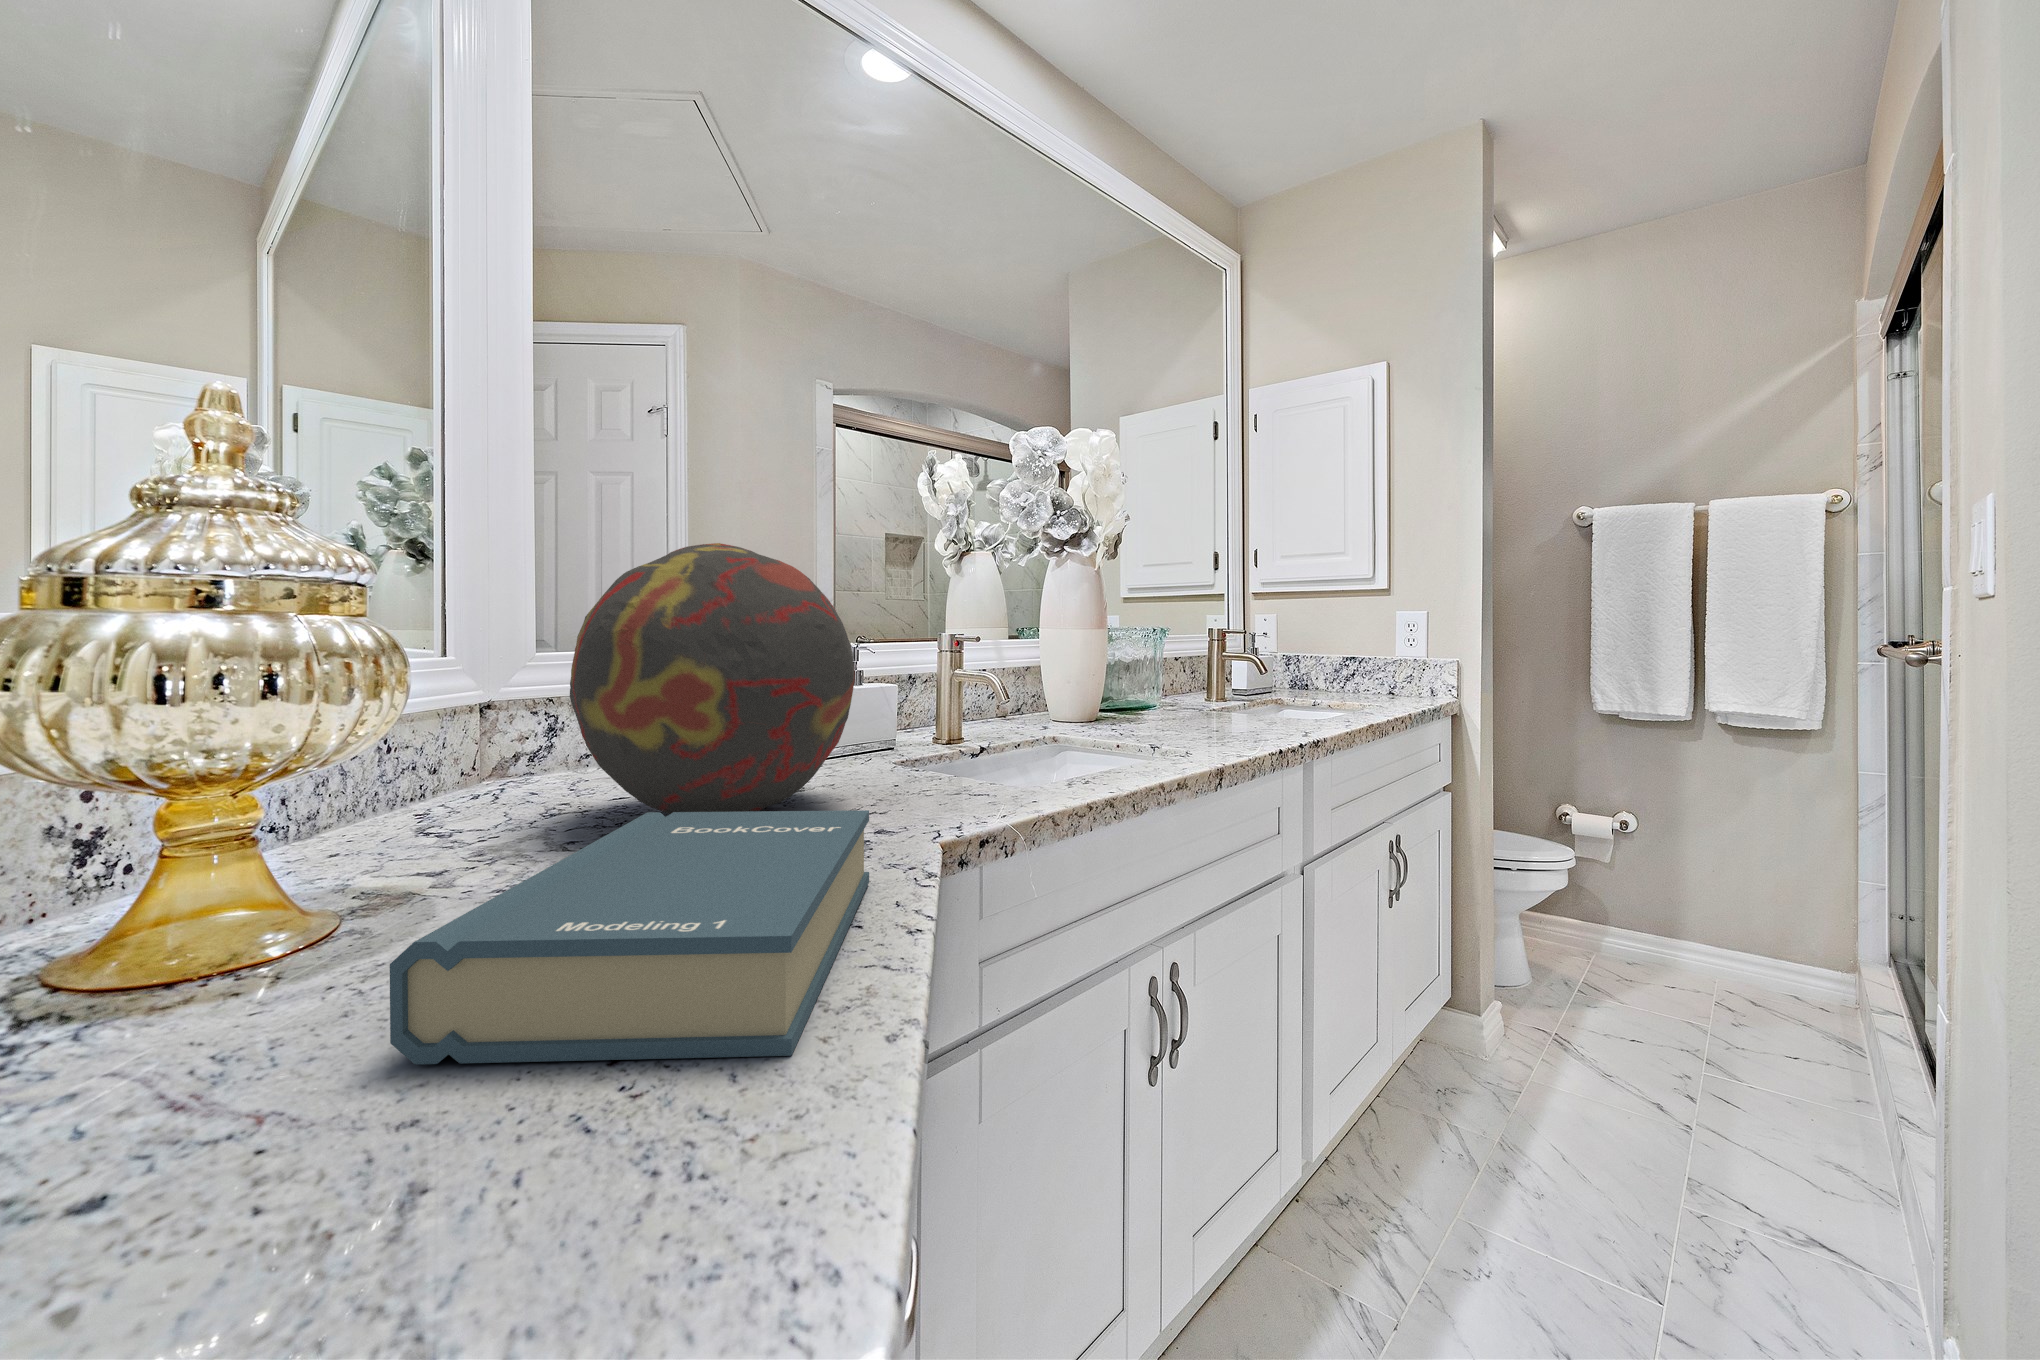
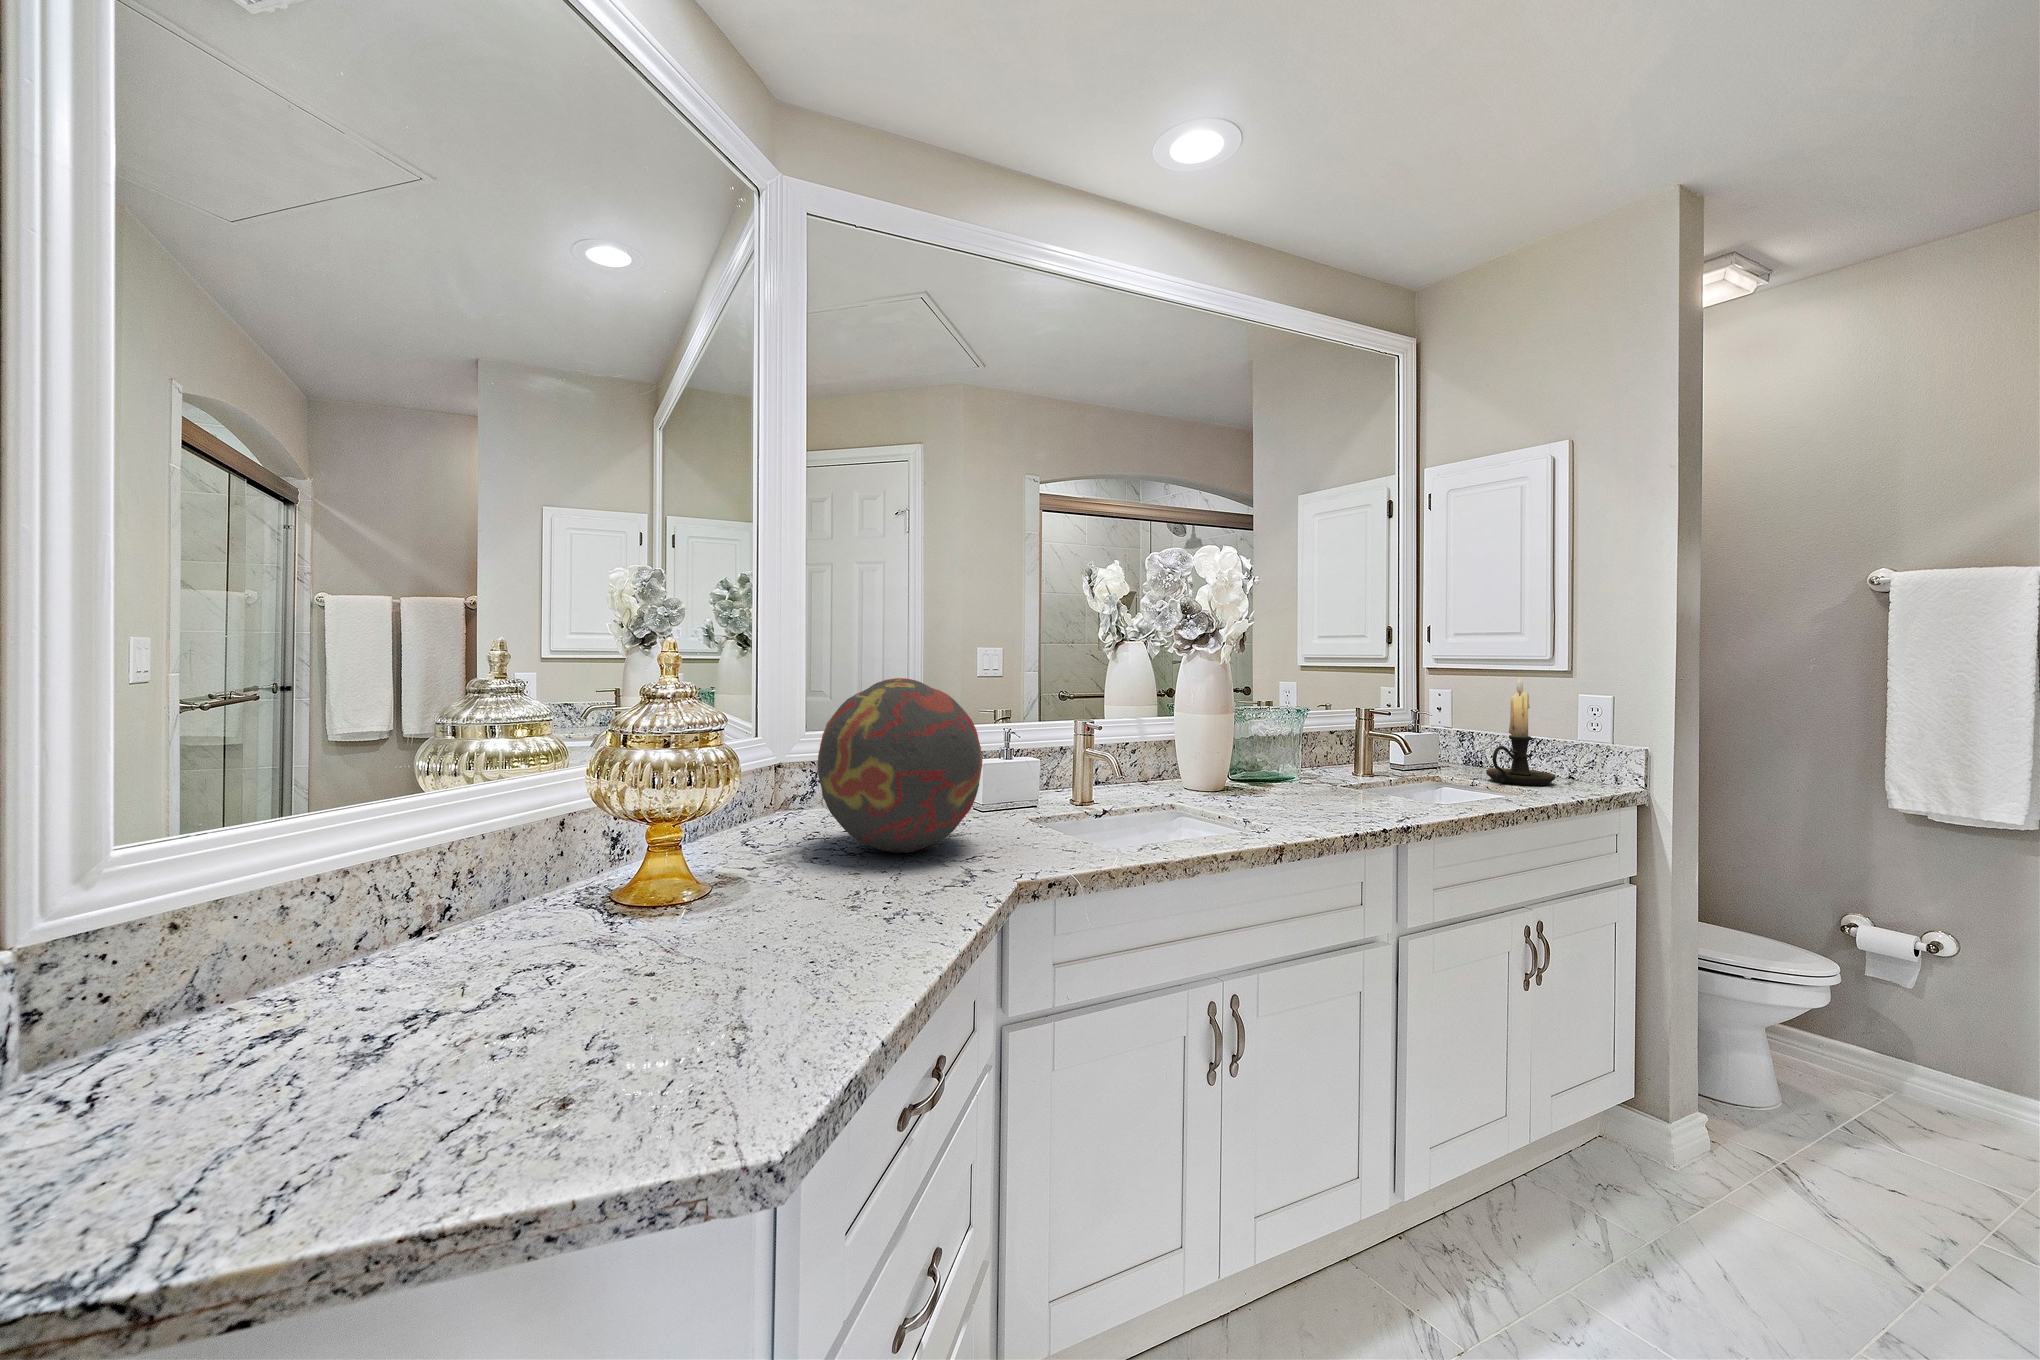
candle holder: none [1318,596,1377,702] -> present [1486,677,1555,786]
hardback book: present [390,810,869,1064] -> none [735,848,960,971]

